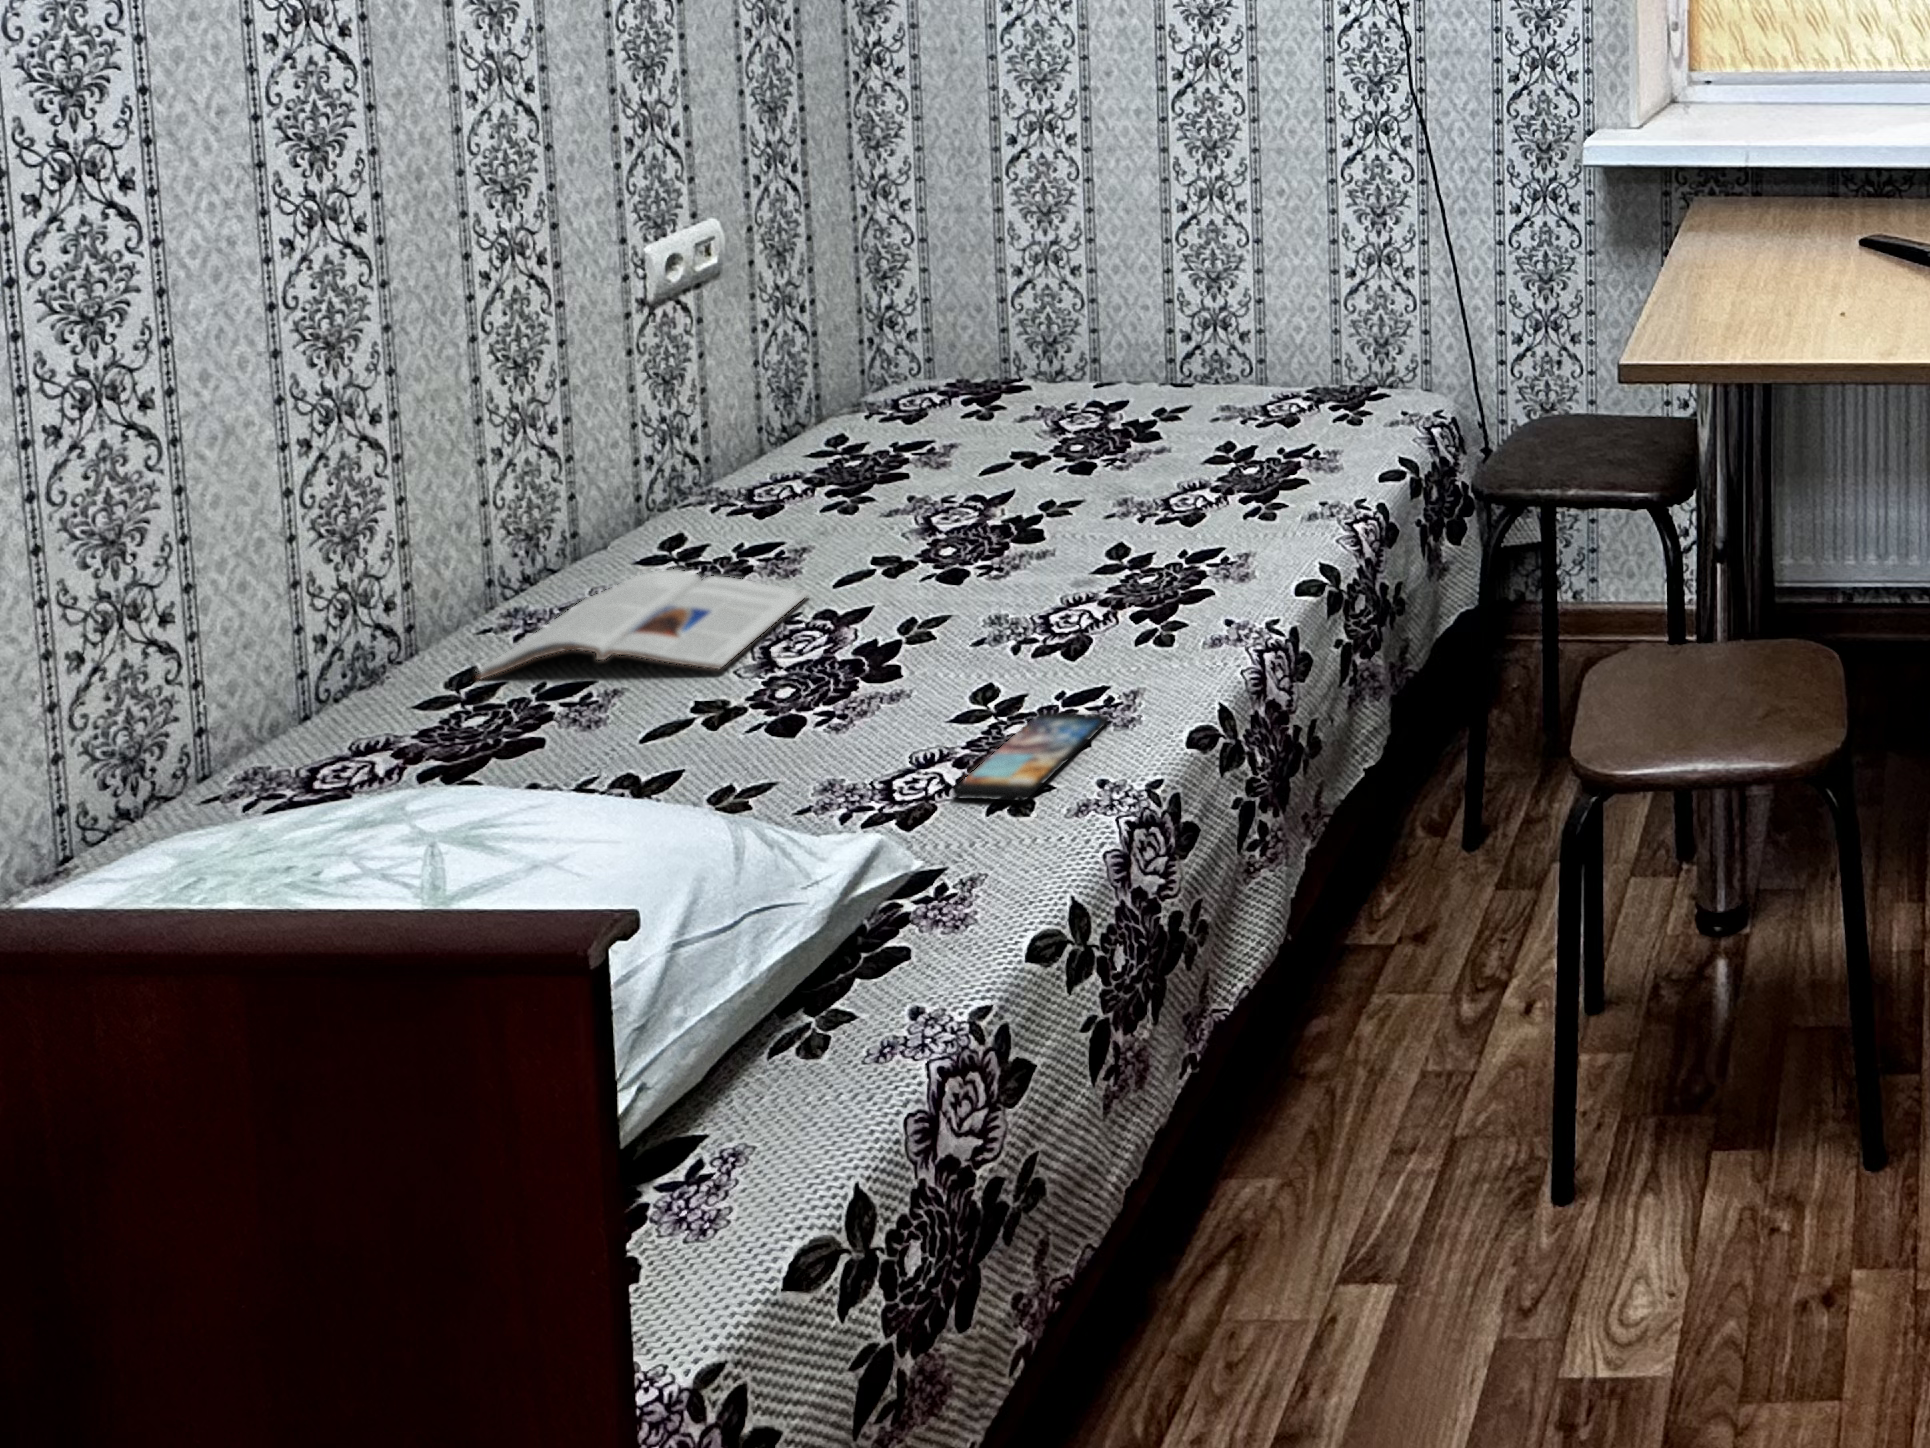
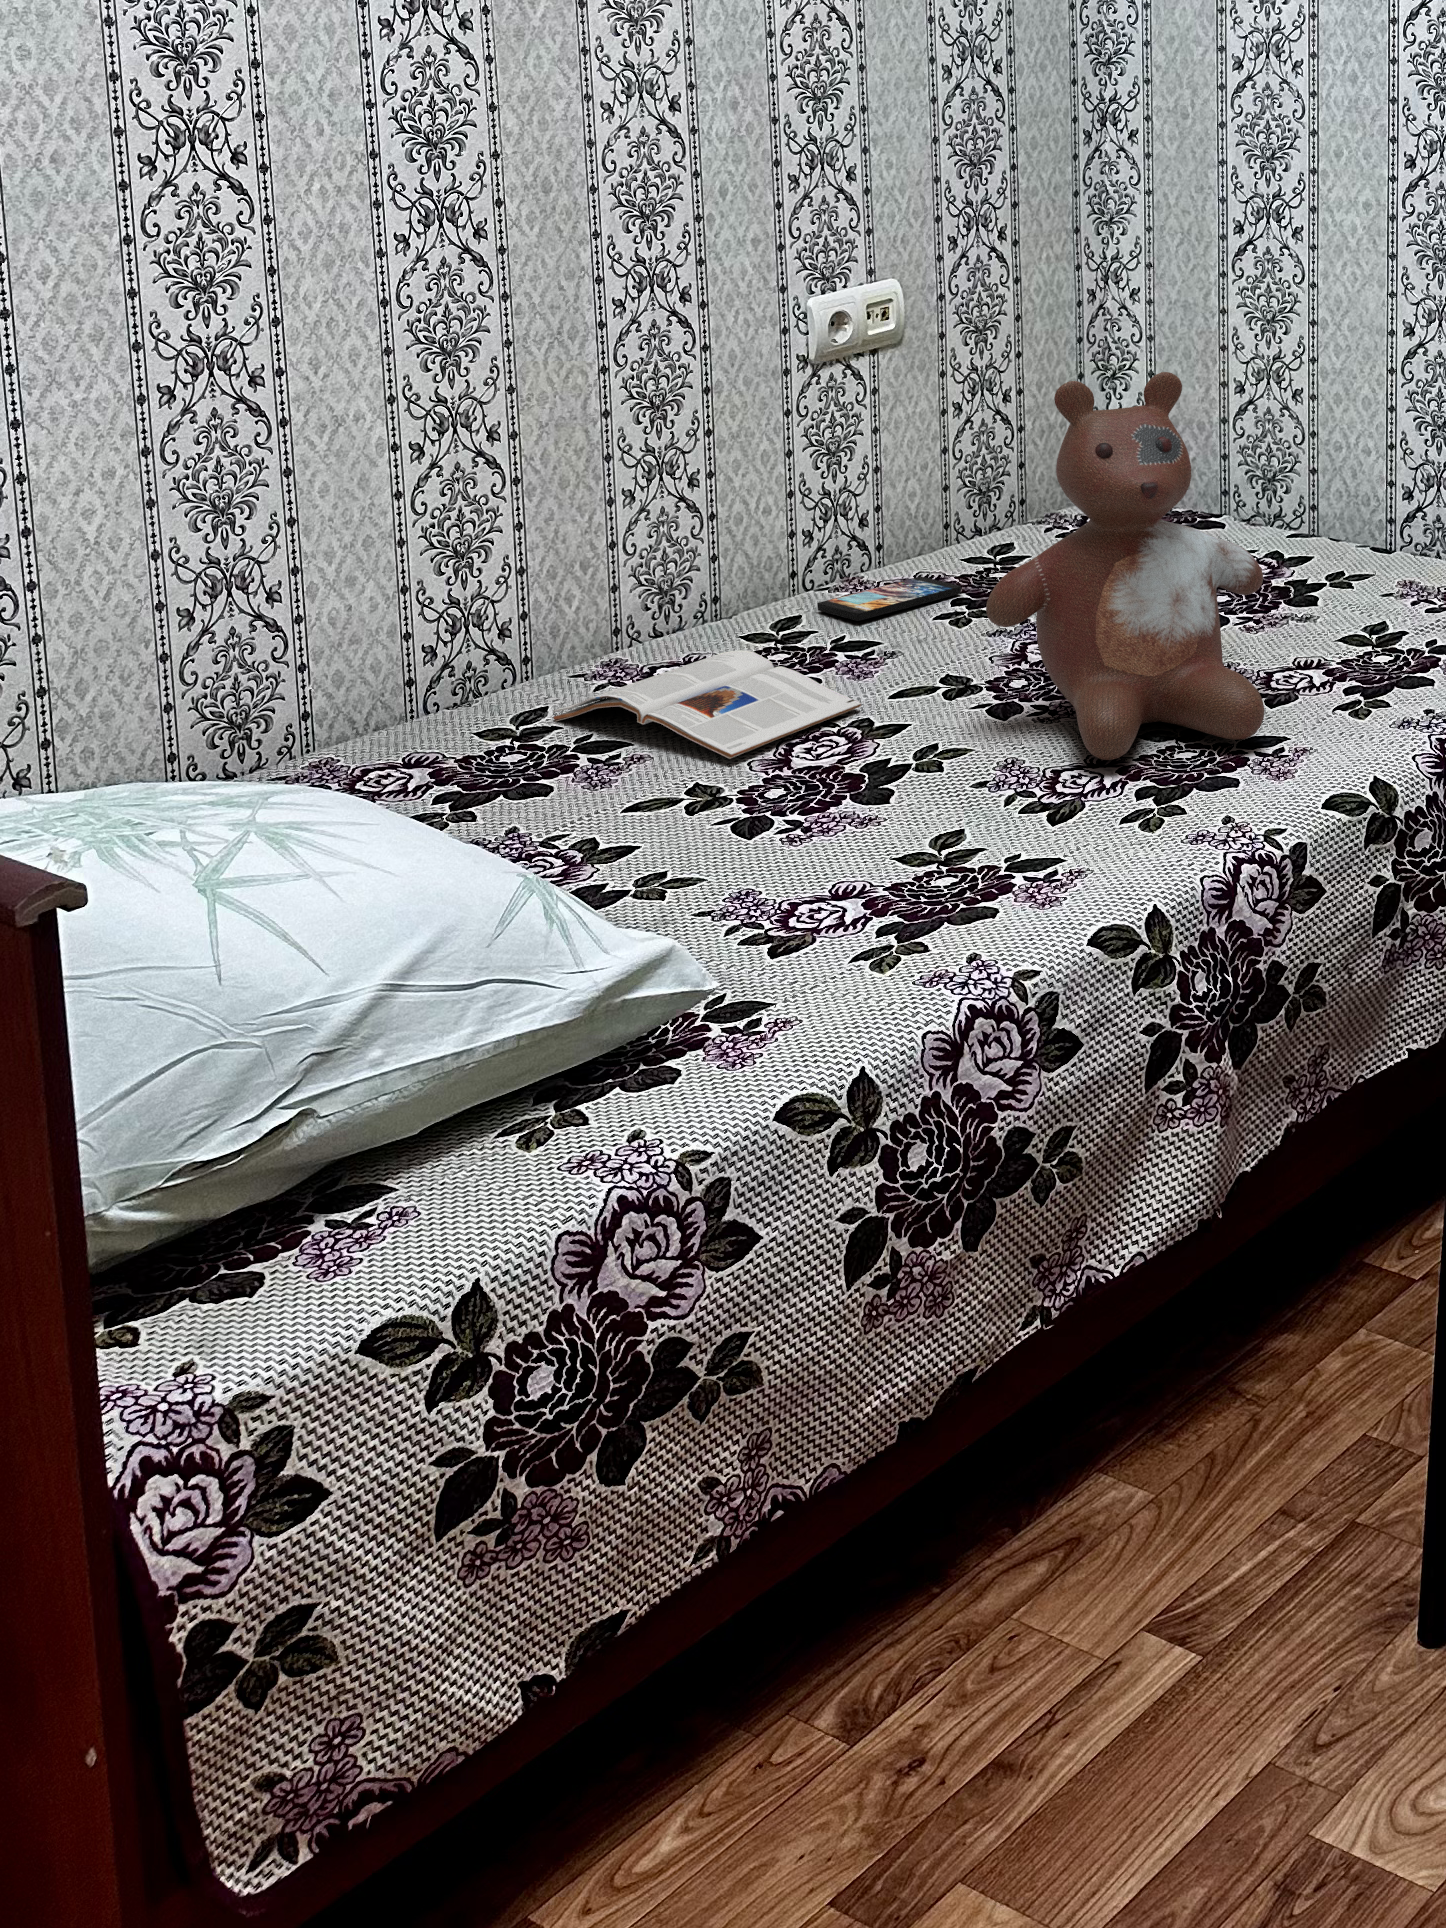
stuffed bear: none [948,269,1205,588] -> present [986,372,1264,760]
smartphone: present [953,712,1108,801] -> present [817,576,961,621]

